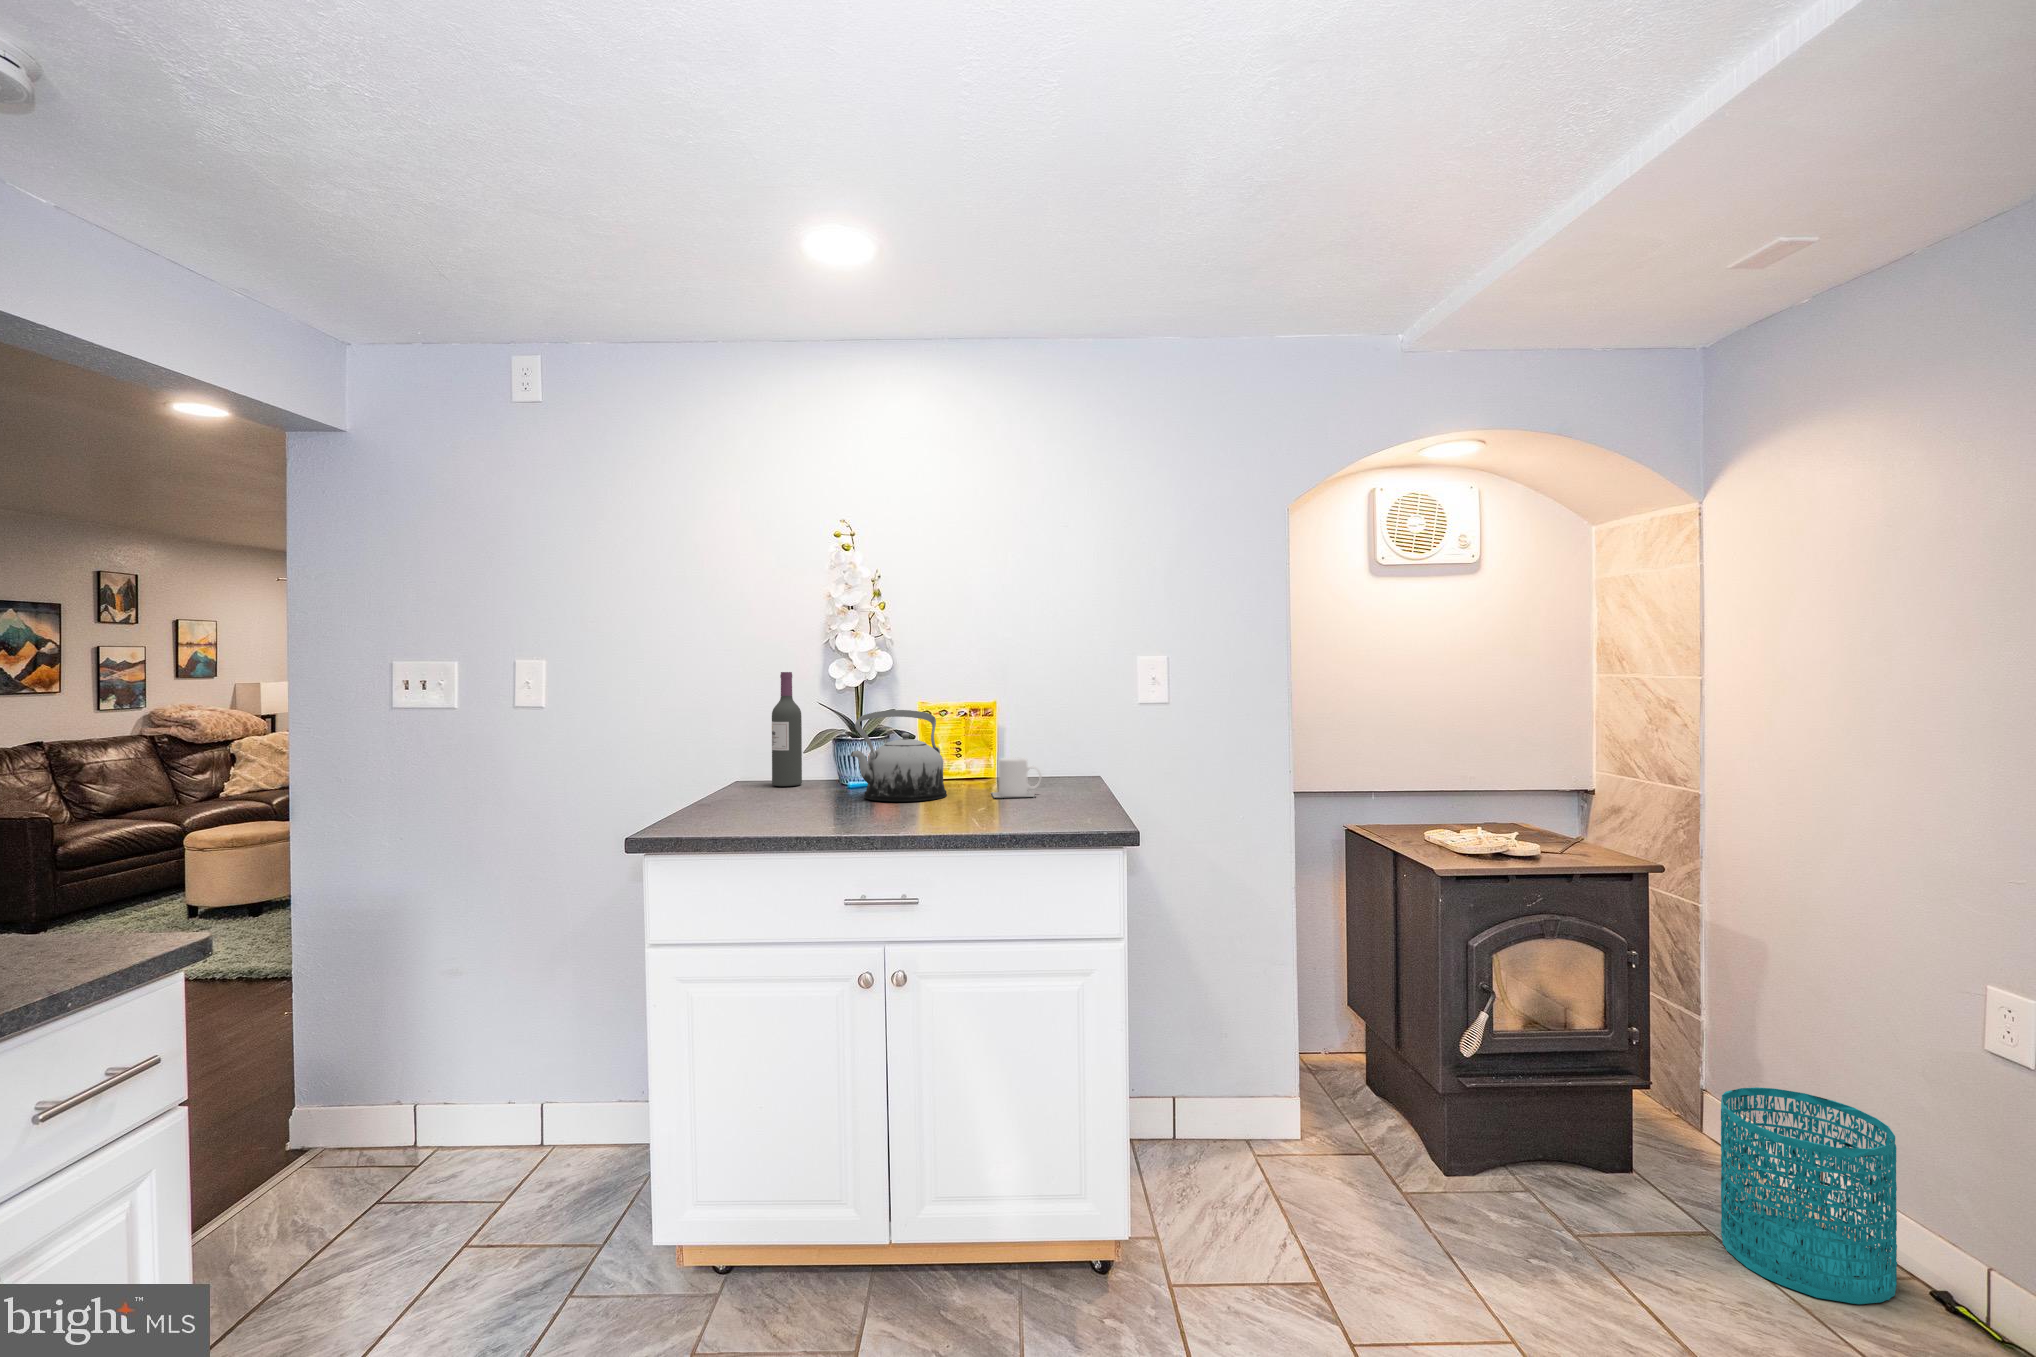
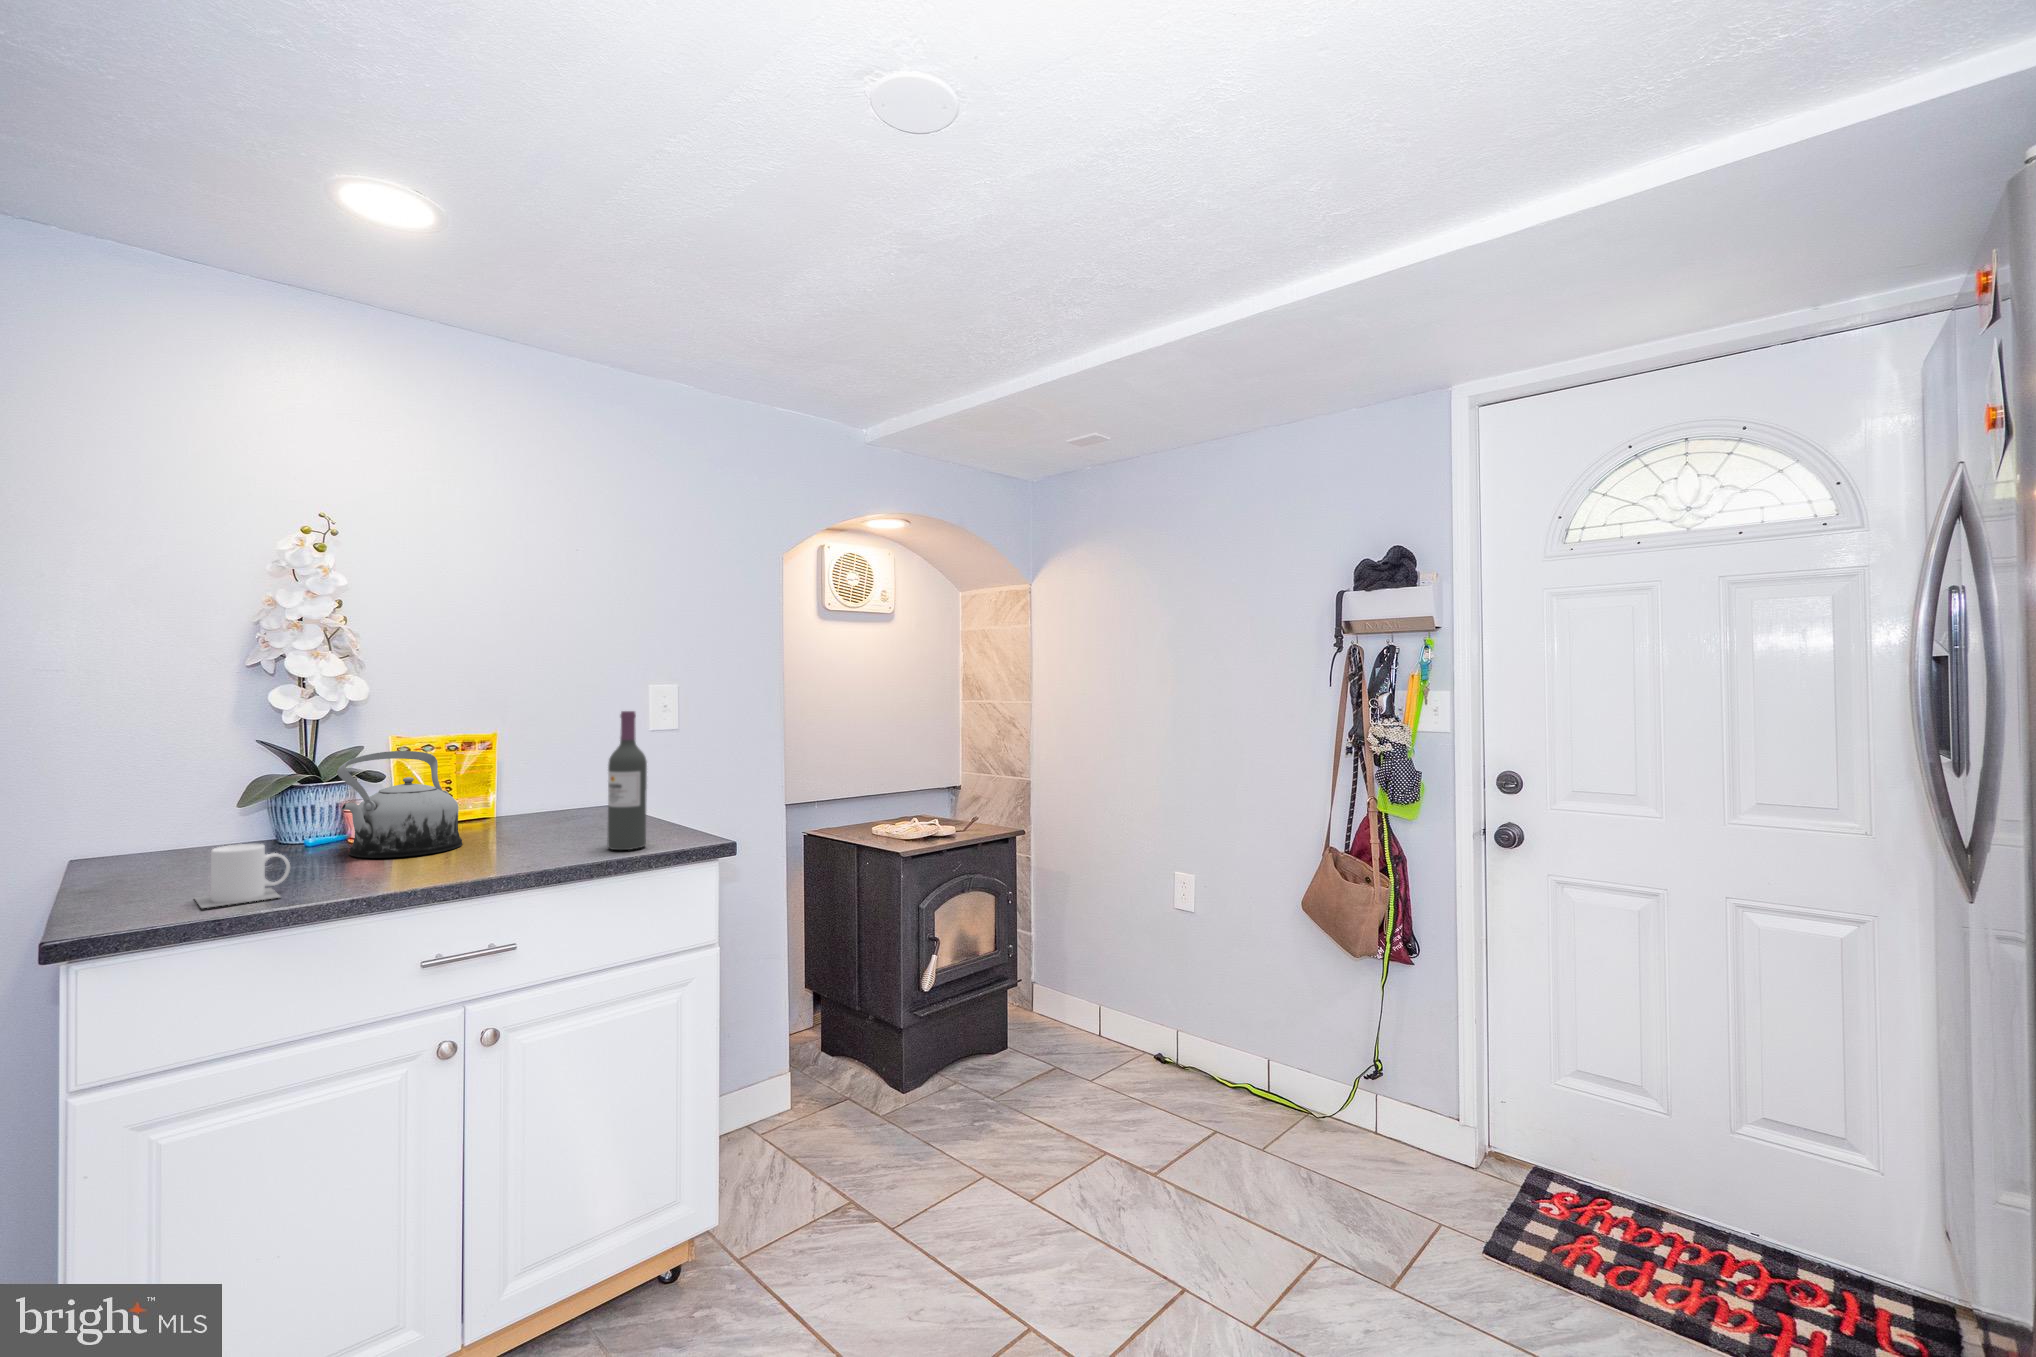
wine bottle: present [772,672,802,786] -> present [607,711,647,850]
mug: present [992,758,1042,798] -> present [195,844,290,908]
wastebasket: present [1721,1087,1897,1304] -> none [1064,966,1148,1088]

